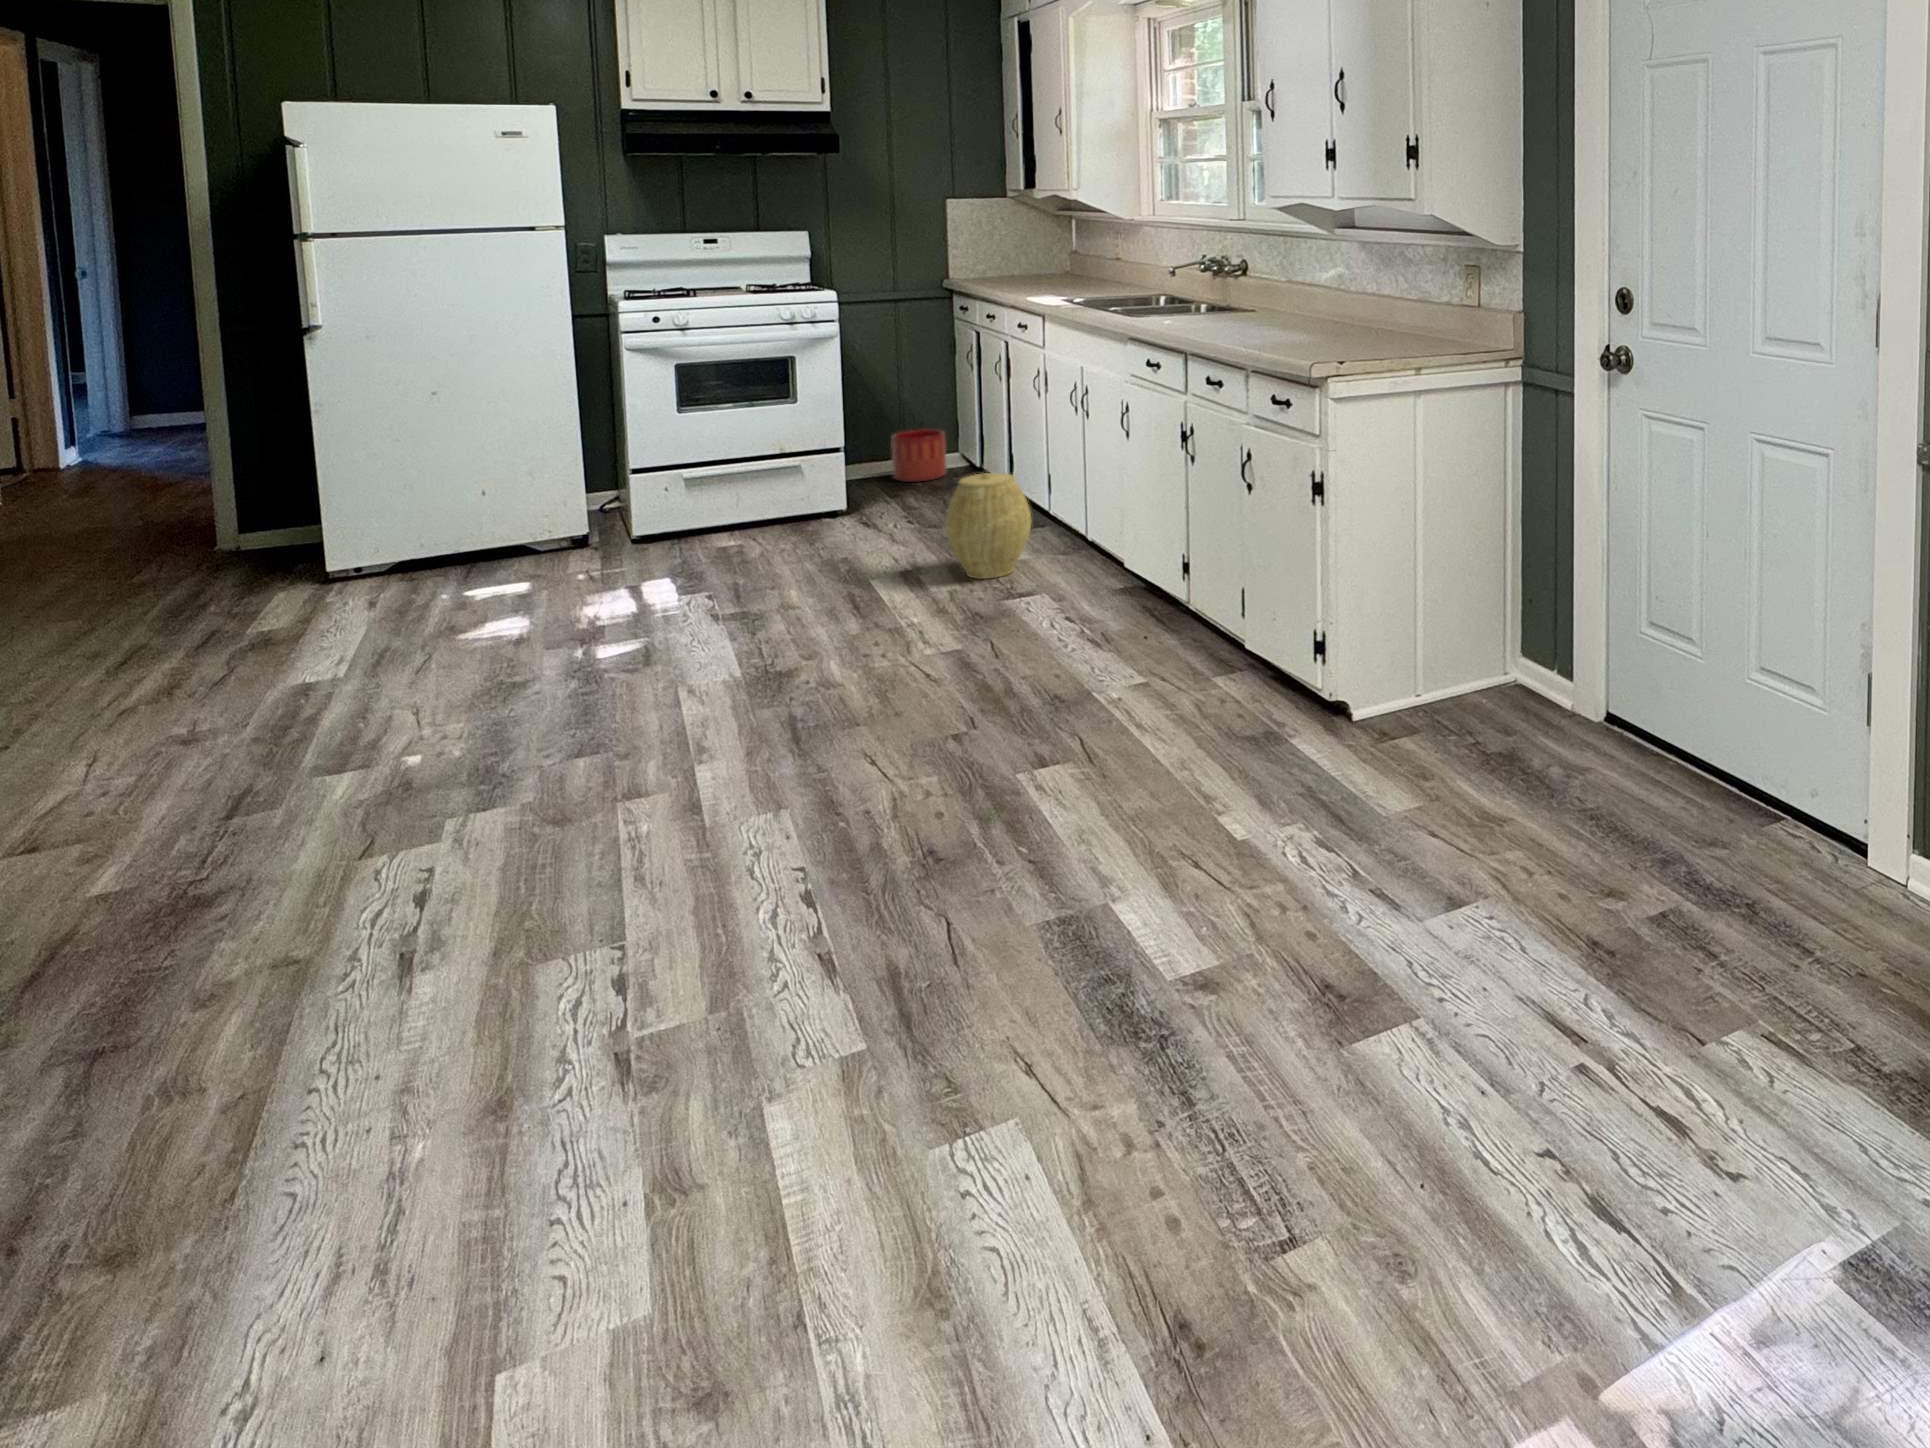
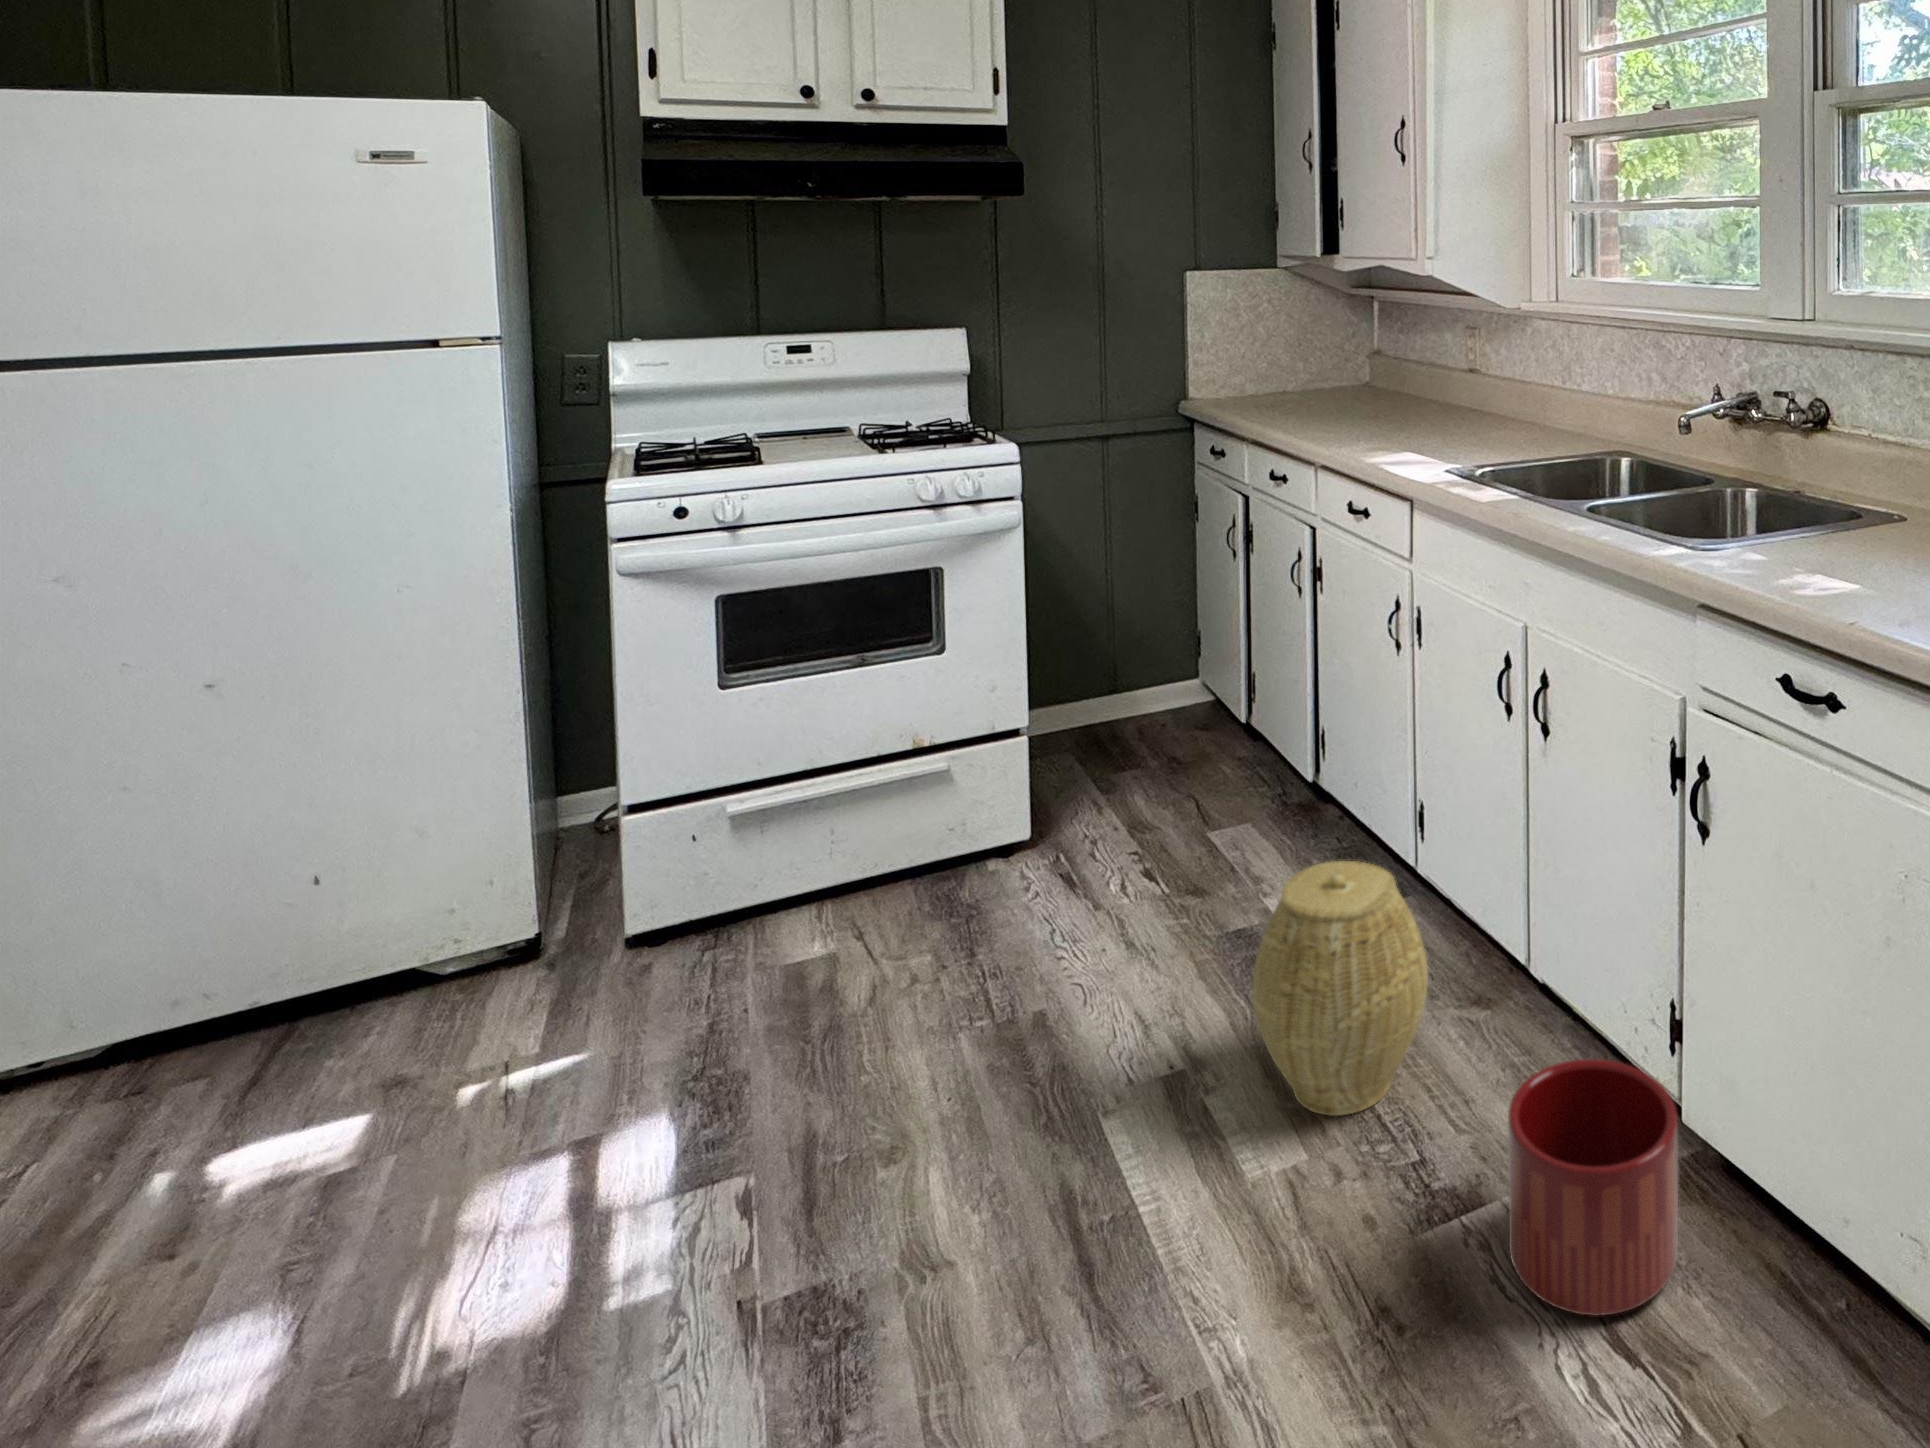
planter: present [891,429,946,482] -> present [1508,1059,1678,1316]

